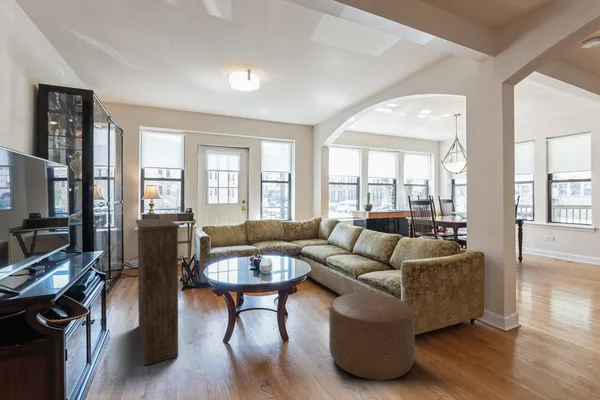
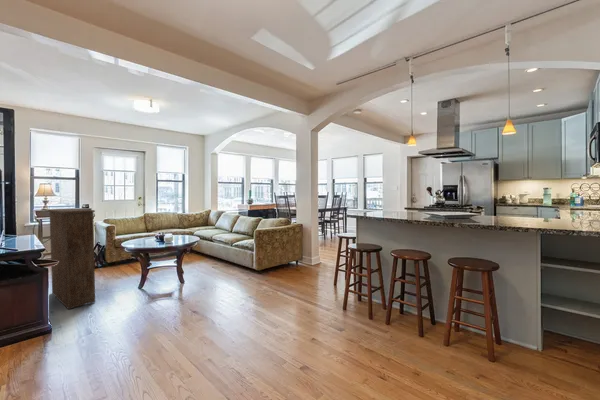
ottoman: present [329,293,415,380] -> none [206,249,257,292]

